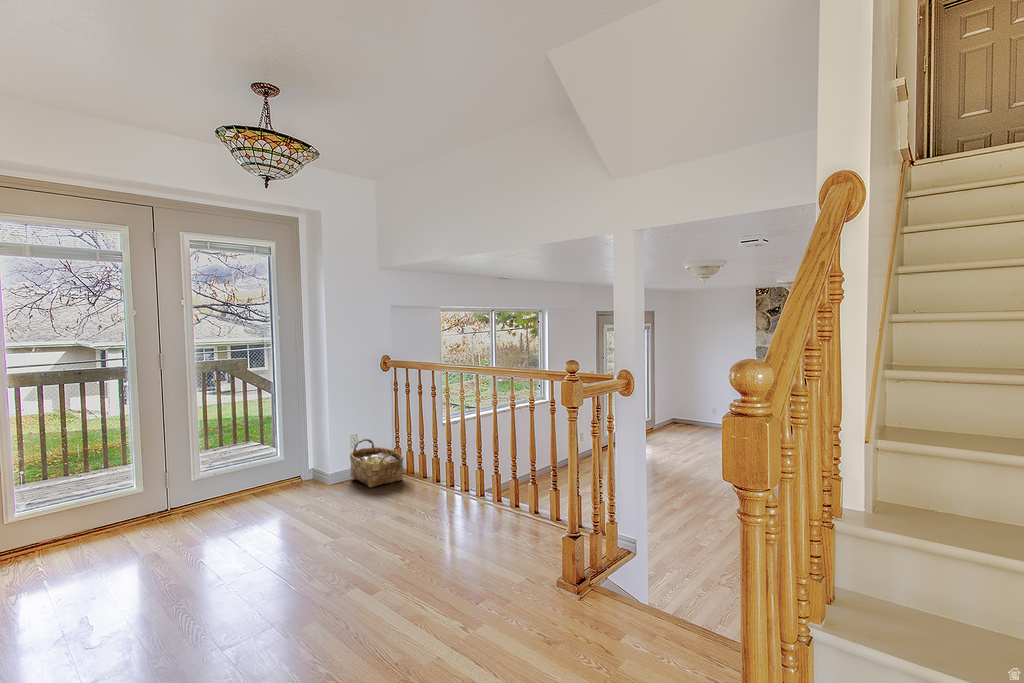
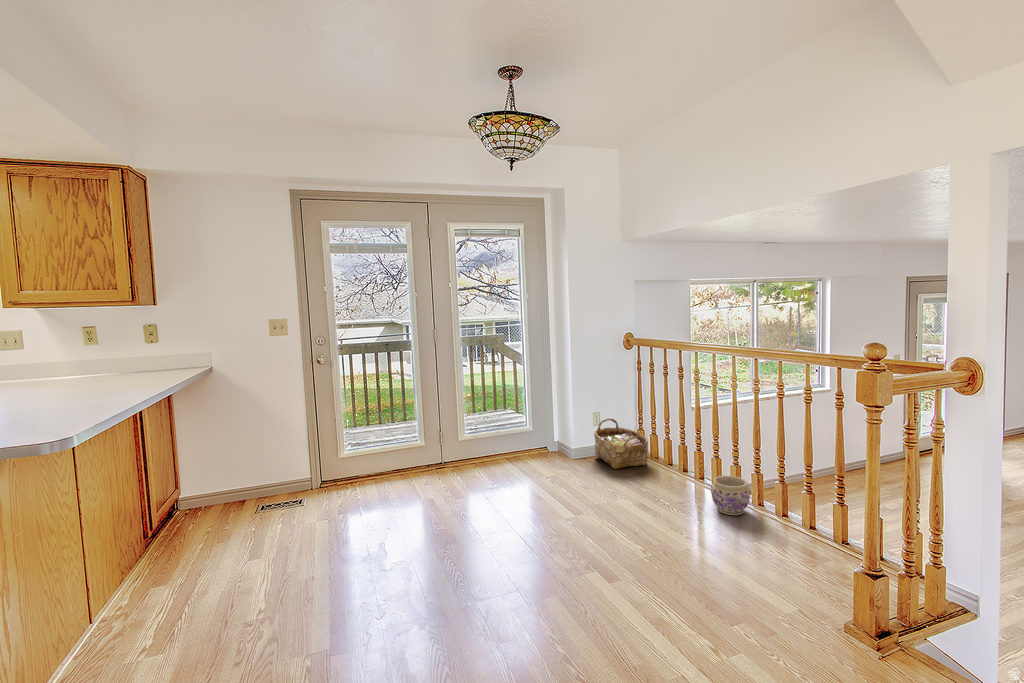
planter: none [459,479,491,514] -> present [711,476,750,516]

